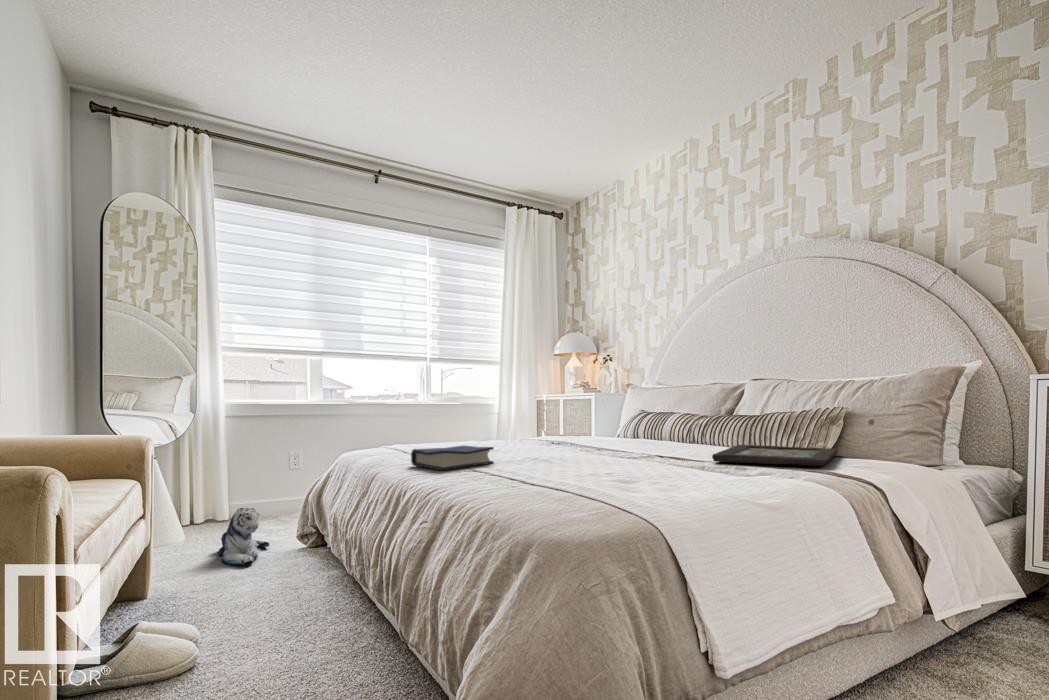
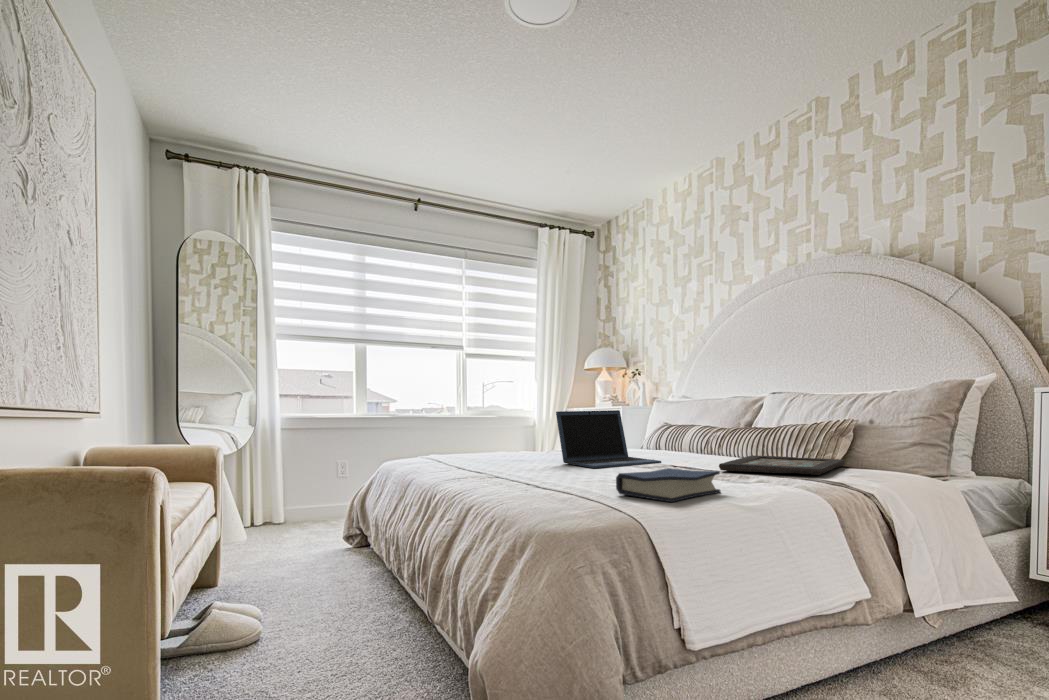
laptop: none [533,397,645,460] -> present [556,410,661,468]
hardback book: present [411,446,494,470] -> present [616,468,721,502]
plush toy: present [217,508,269,566] -> none [273,511,320,563]

